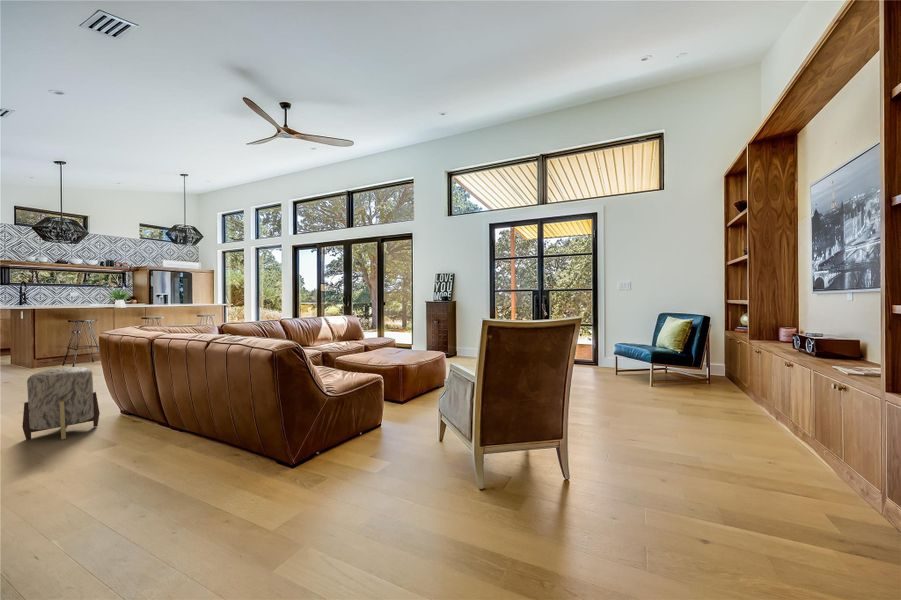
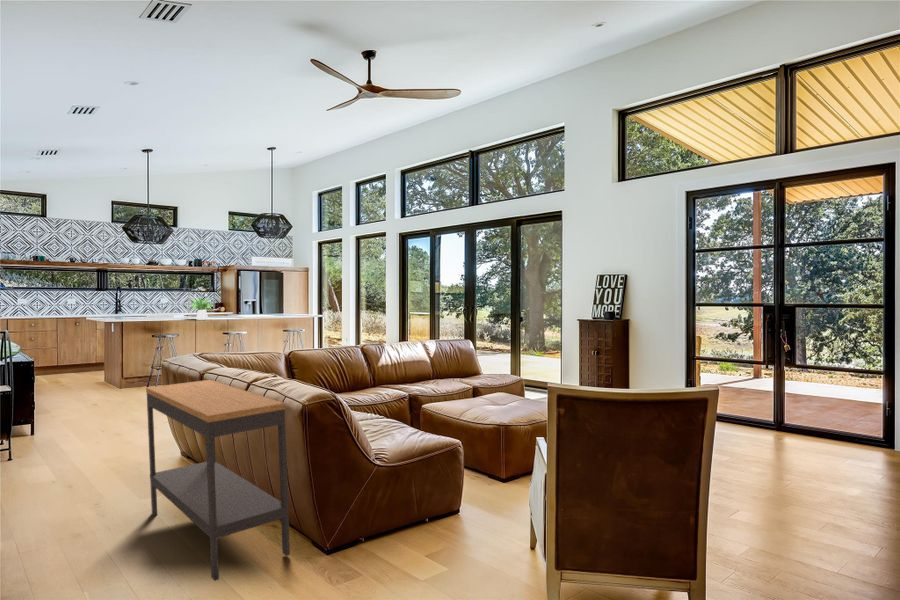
console table: none [104,343,261,502] -> present [146,380,290,581]
ottoman: present [22,367,100,440] -> none [87,399,155,481]

